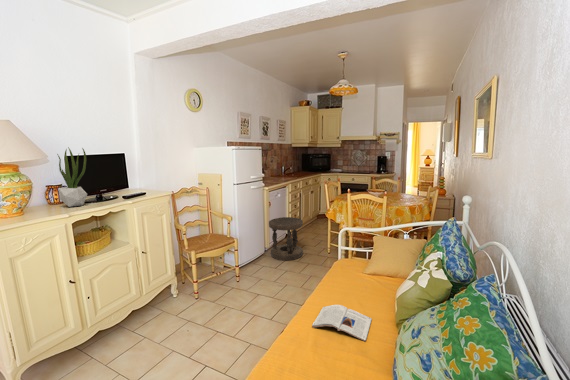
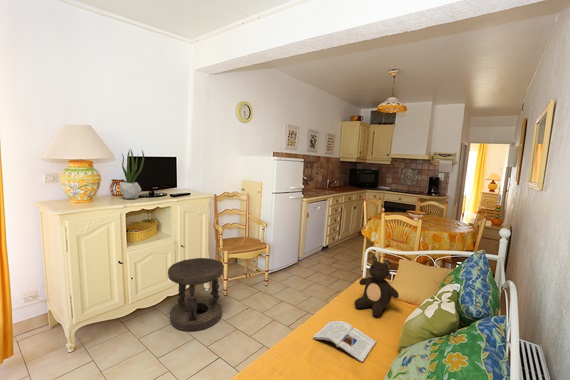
stool: present [269,217,303,260] -> present [168,258,223,331]
teddy bear: none [341,236,382,294] -> present [354,256,399,317]

